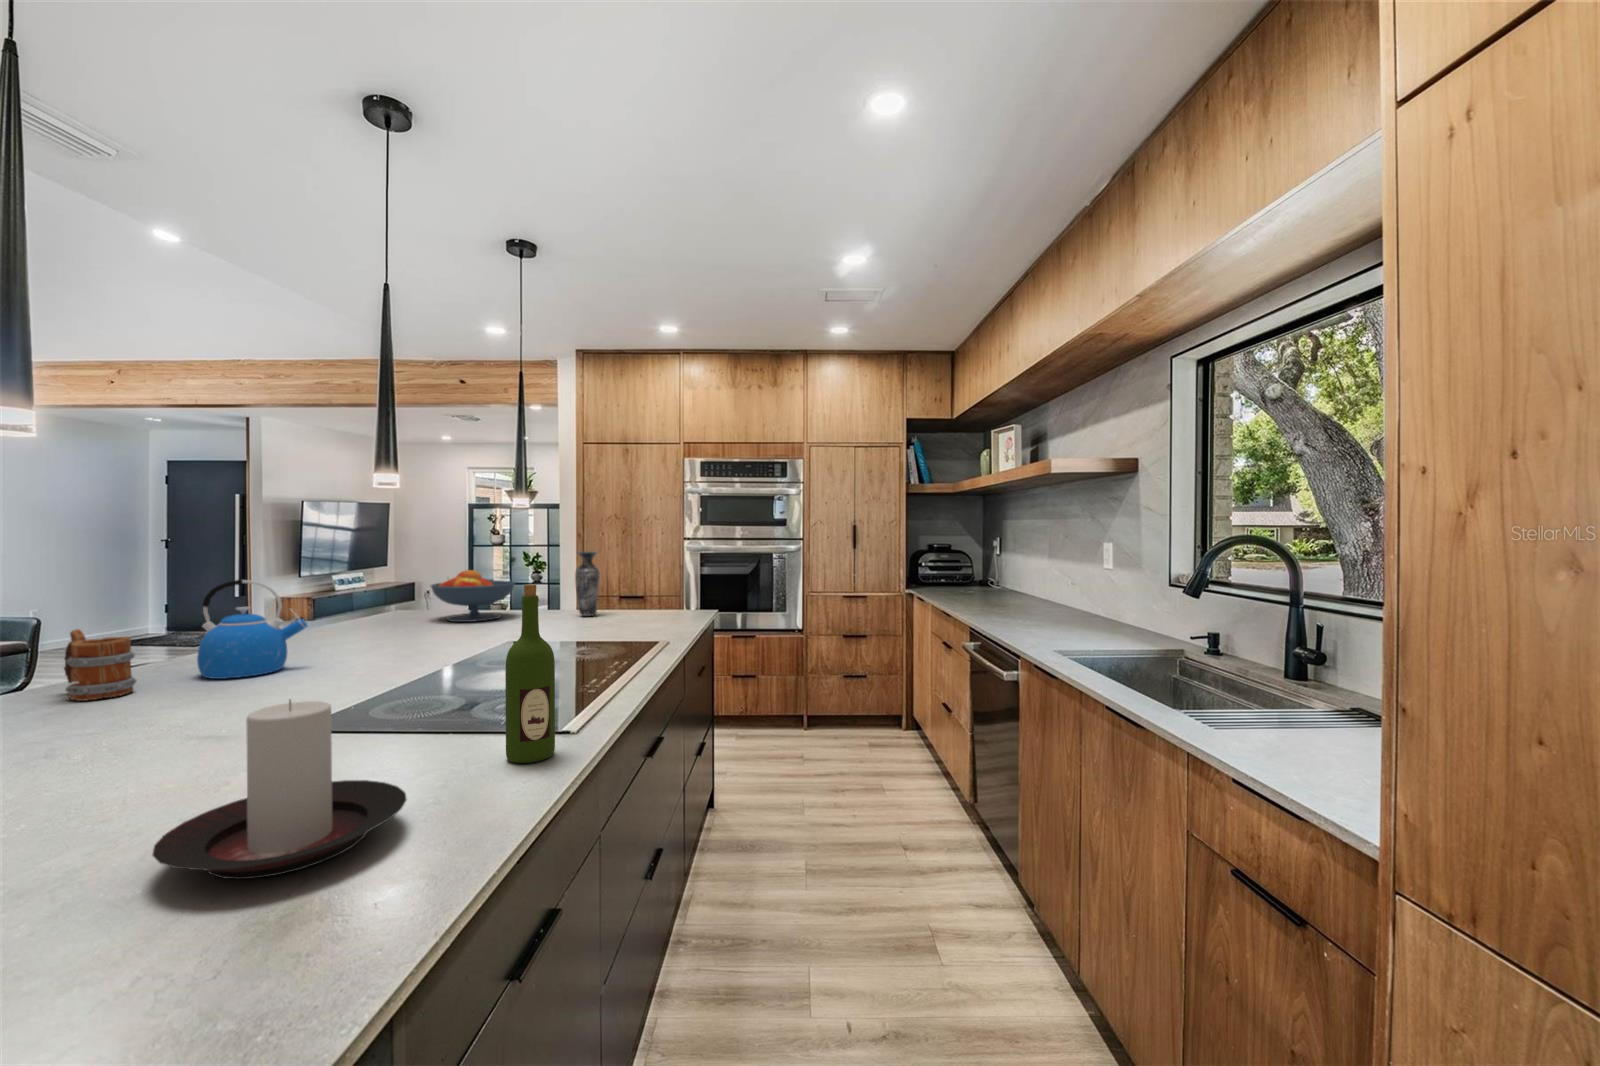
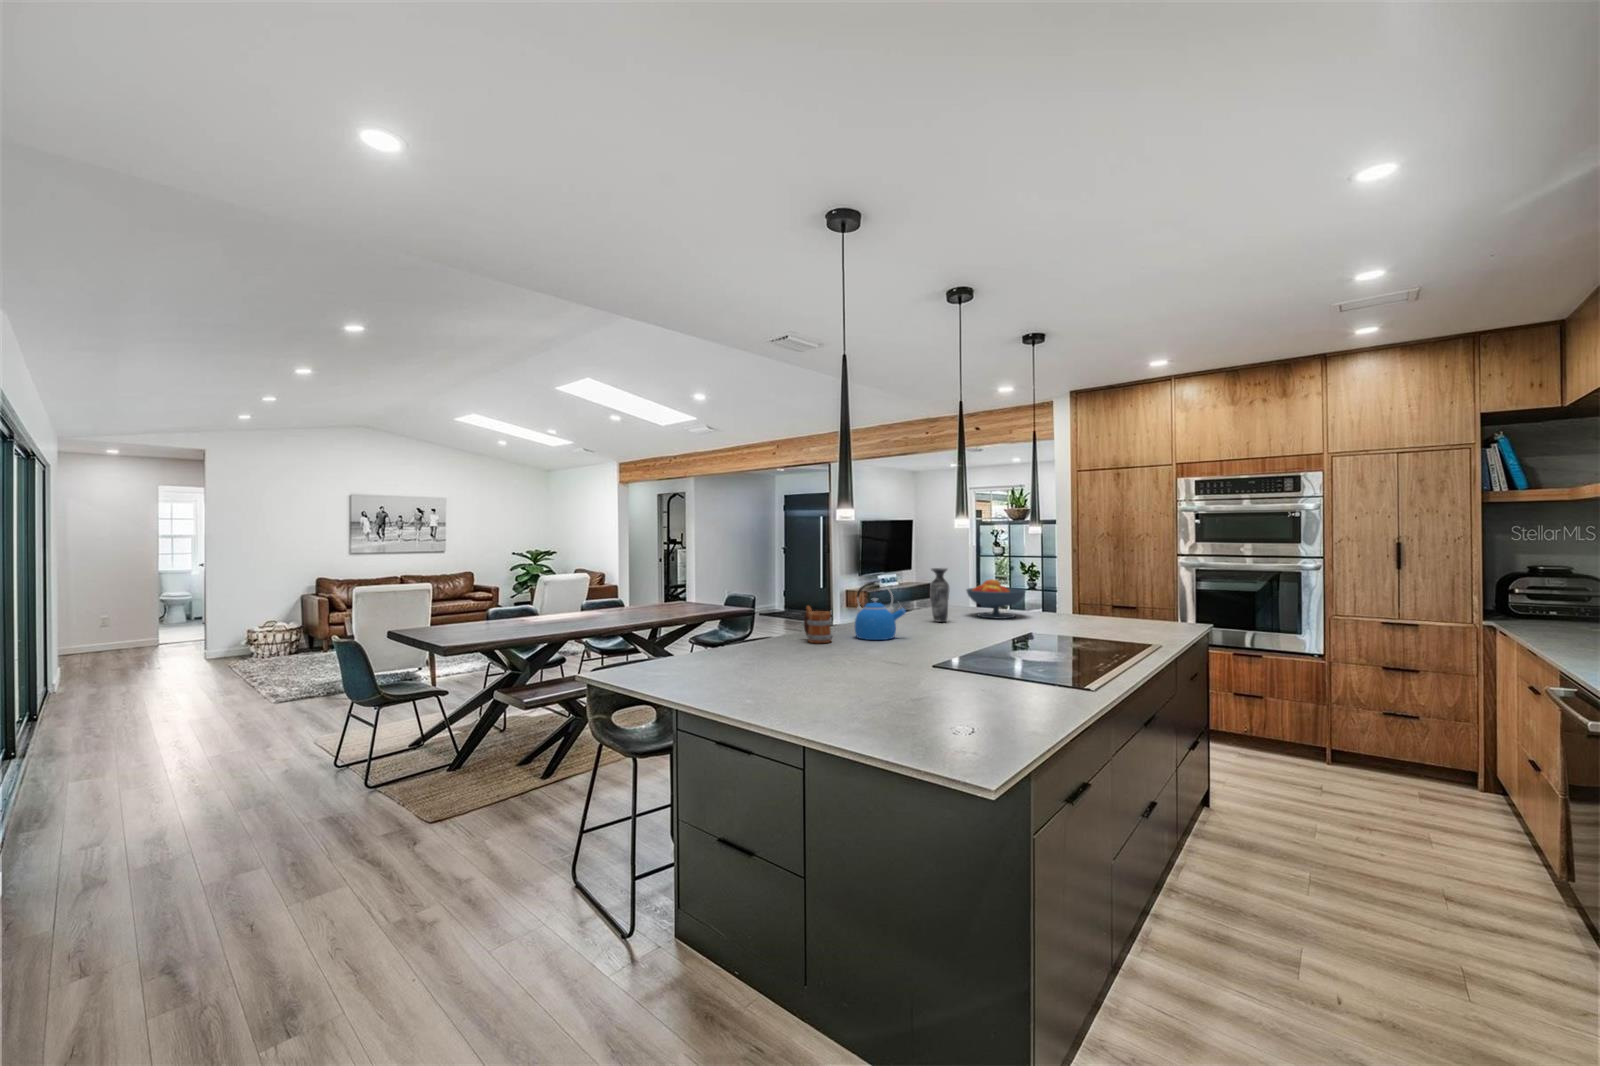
vase: present [575,551,600,616] -> present [930,568,949,622]
wine bottle: present [505,584,555,763] -> none [1040,595,1071,705]
candle holder: present [153,700,406,879] -> none [897,645,996,725]

